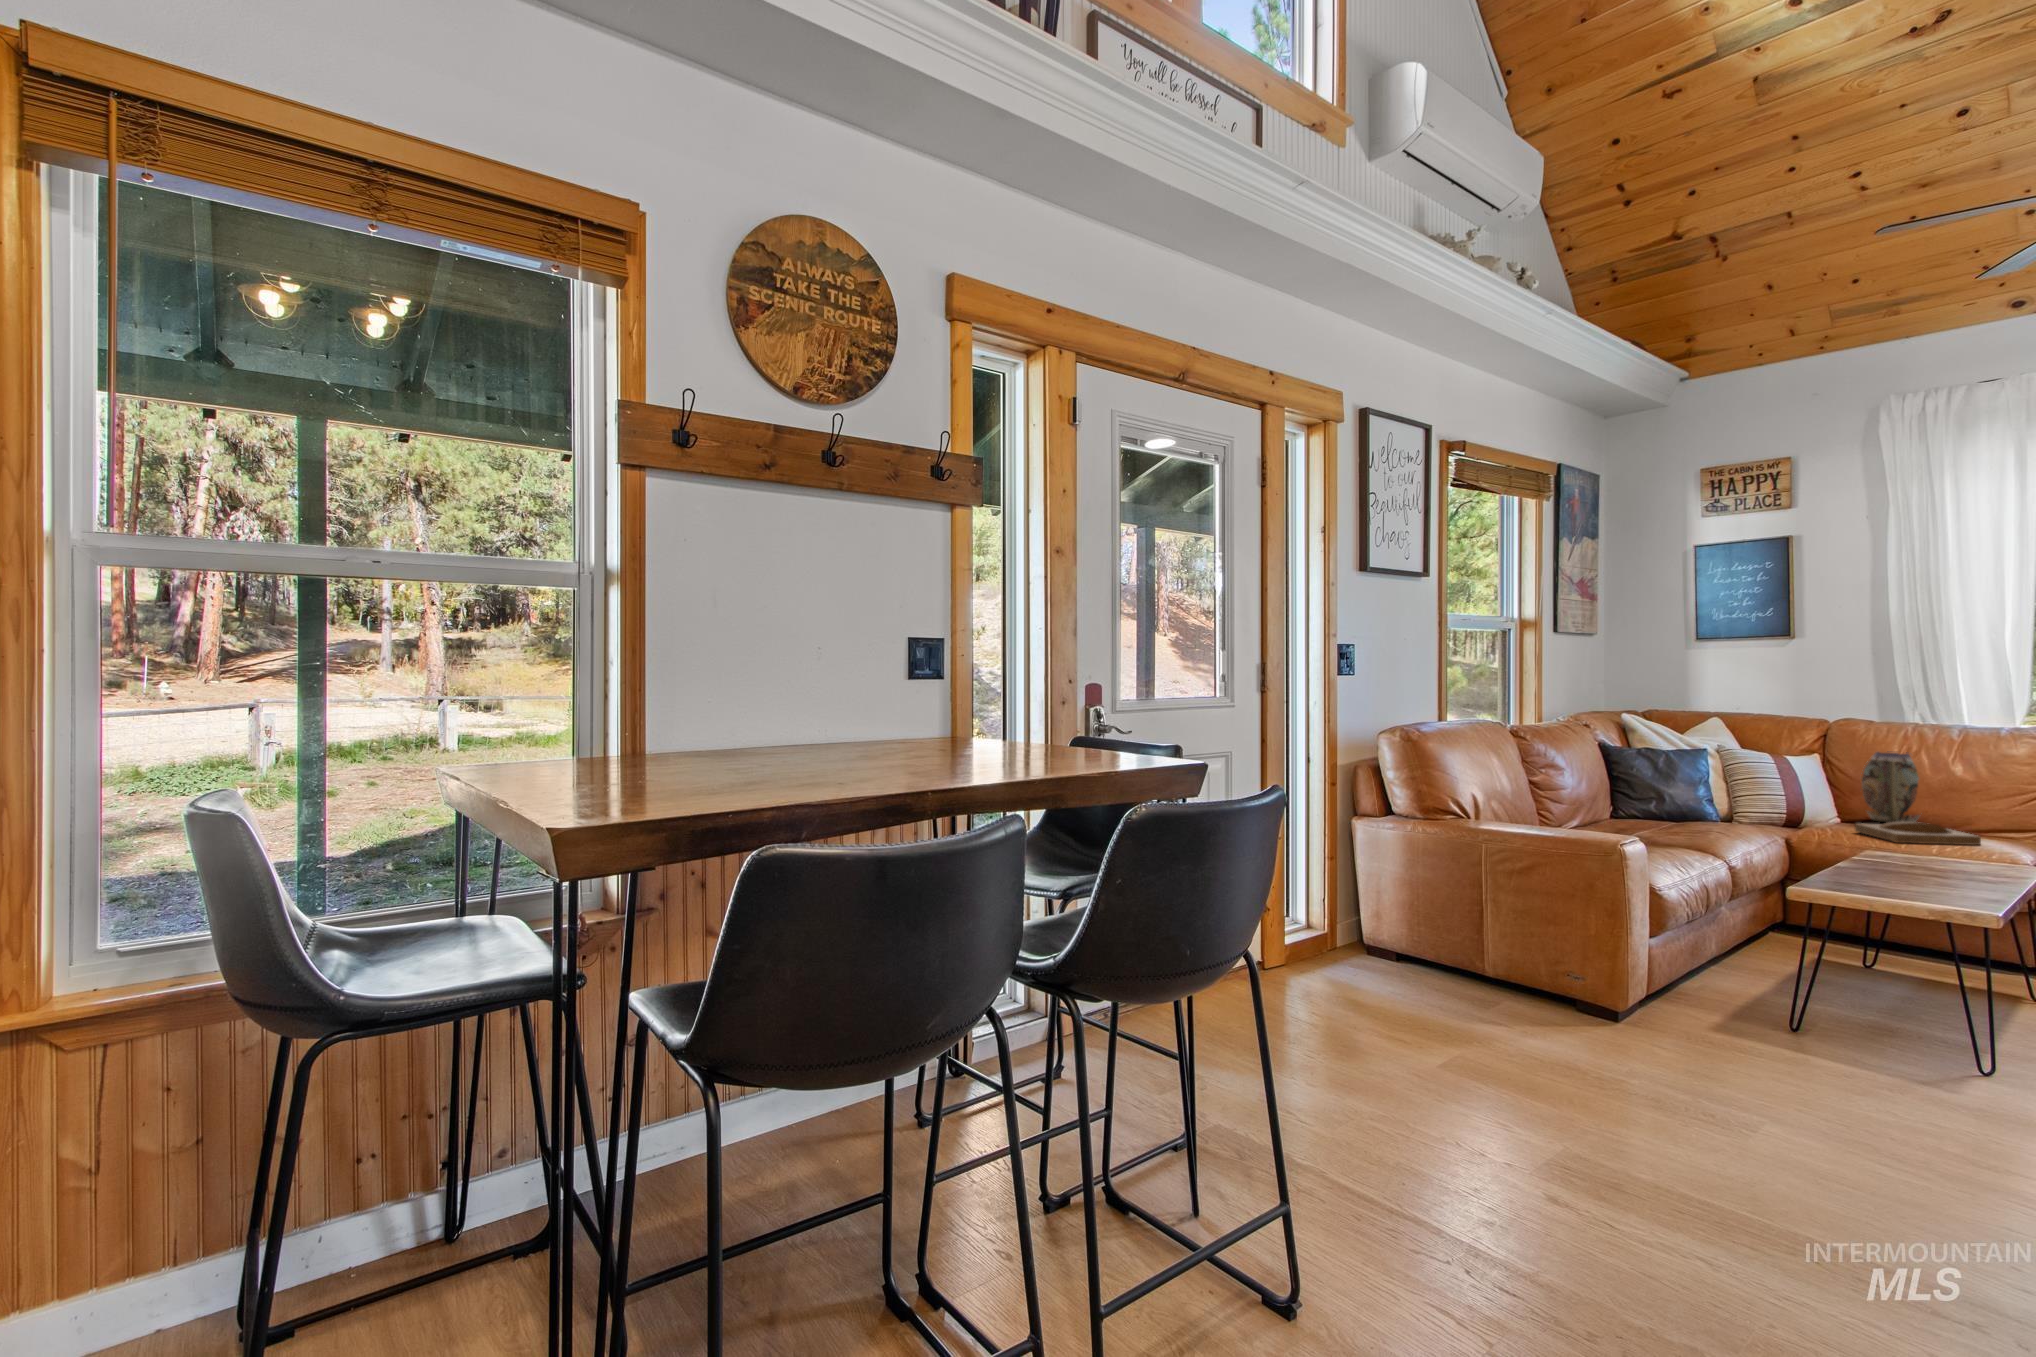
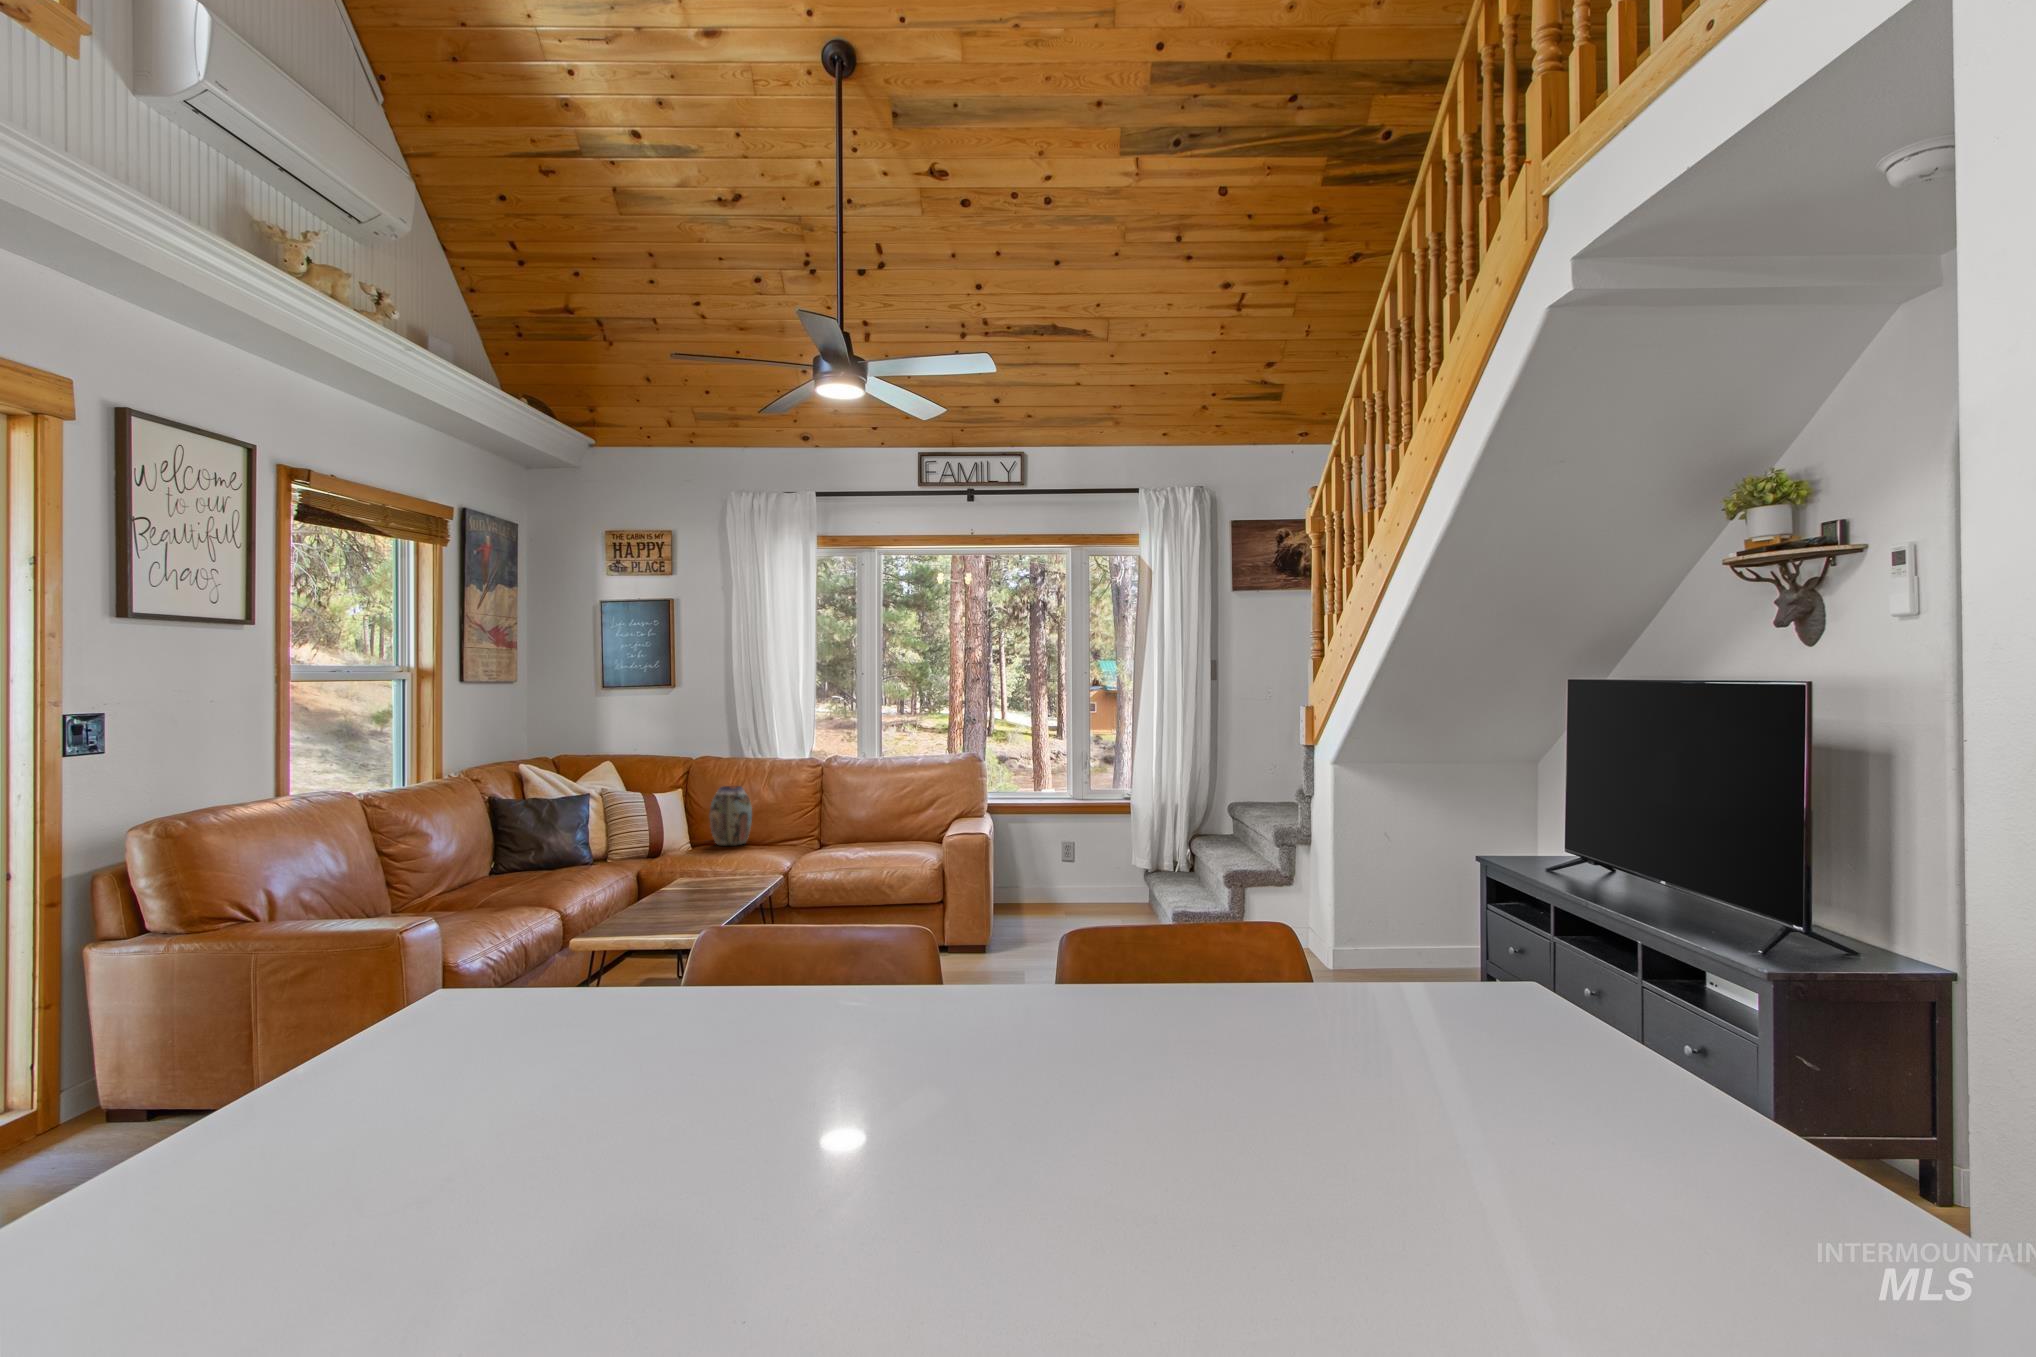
tray: present [1855,822,1981,845] -> none [691,848,767,870]

